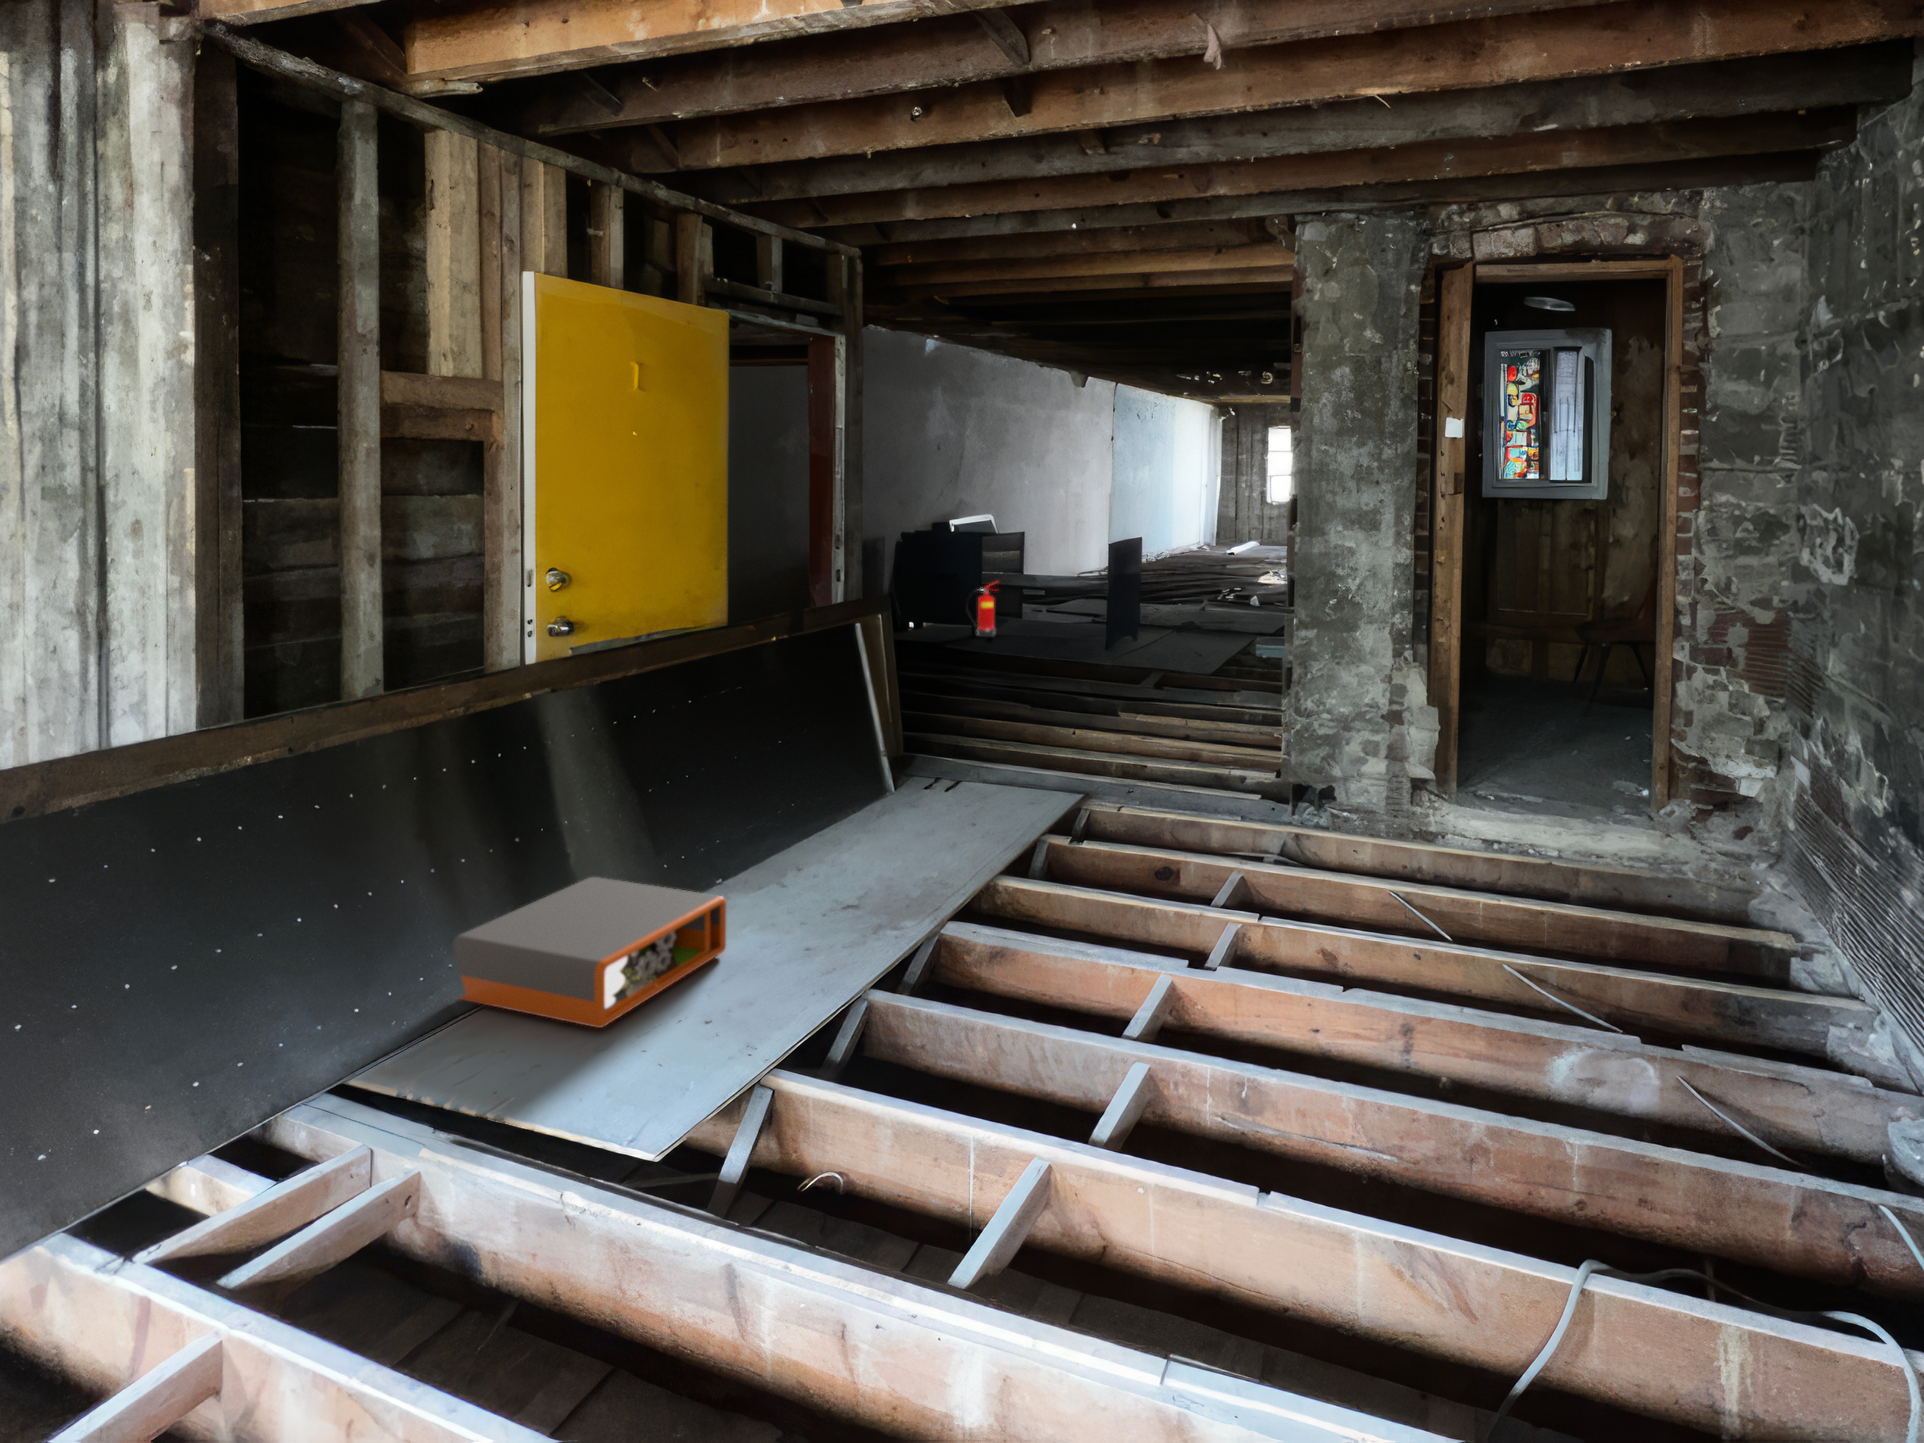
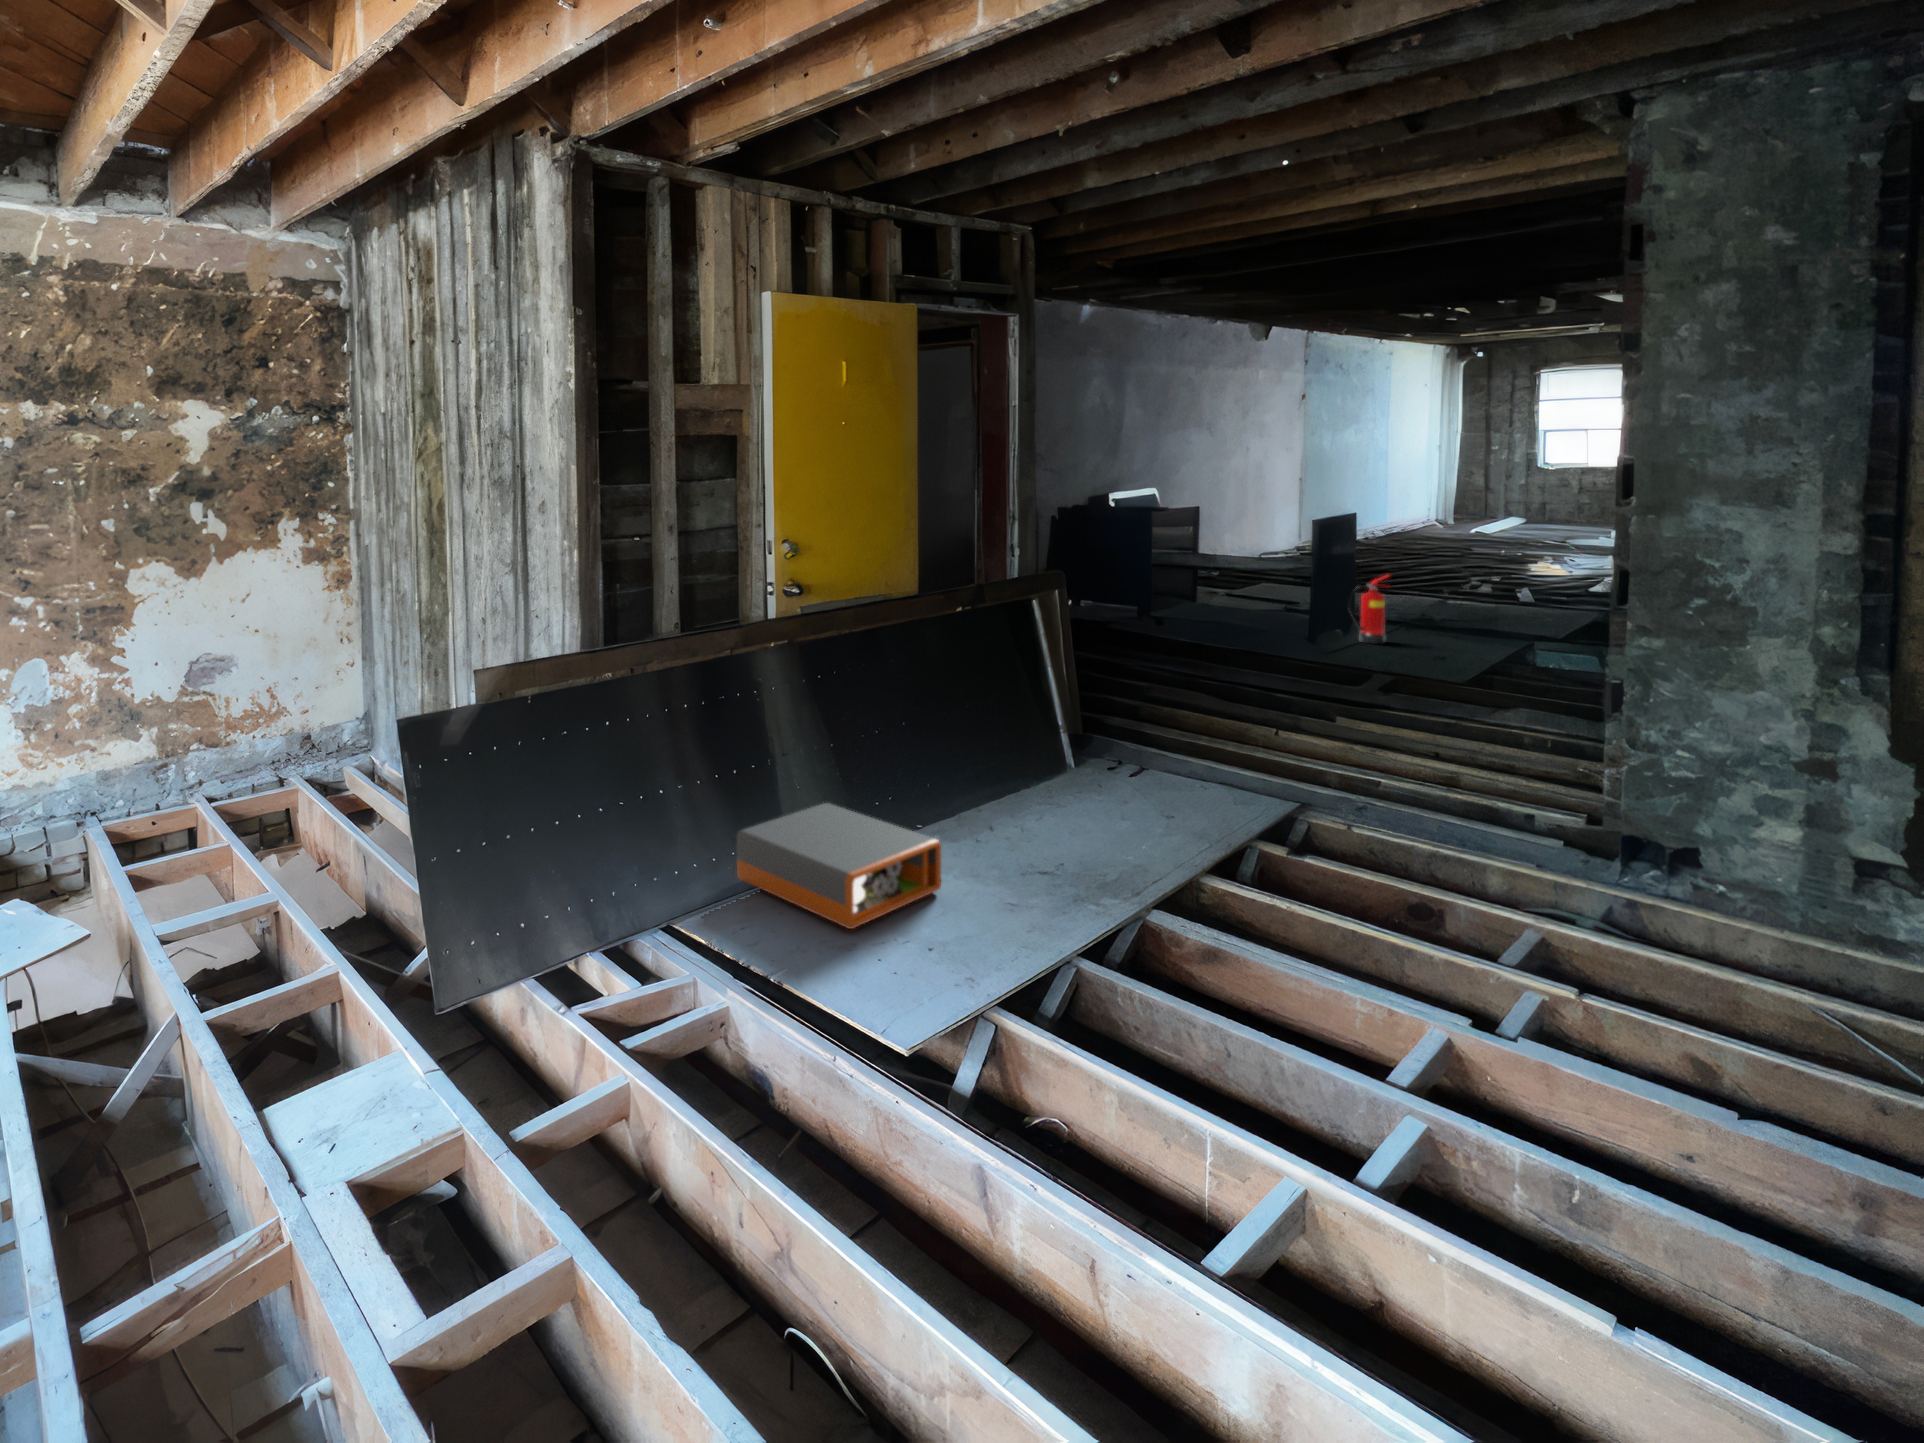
fire extinguisher: present [967,585,995,637] -> present [1358,575,1389,644]

